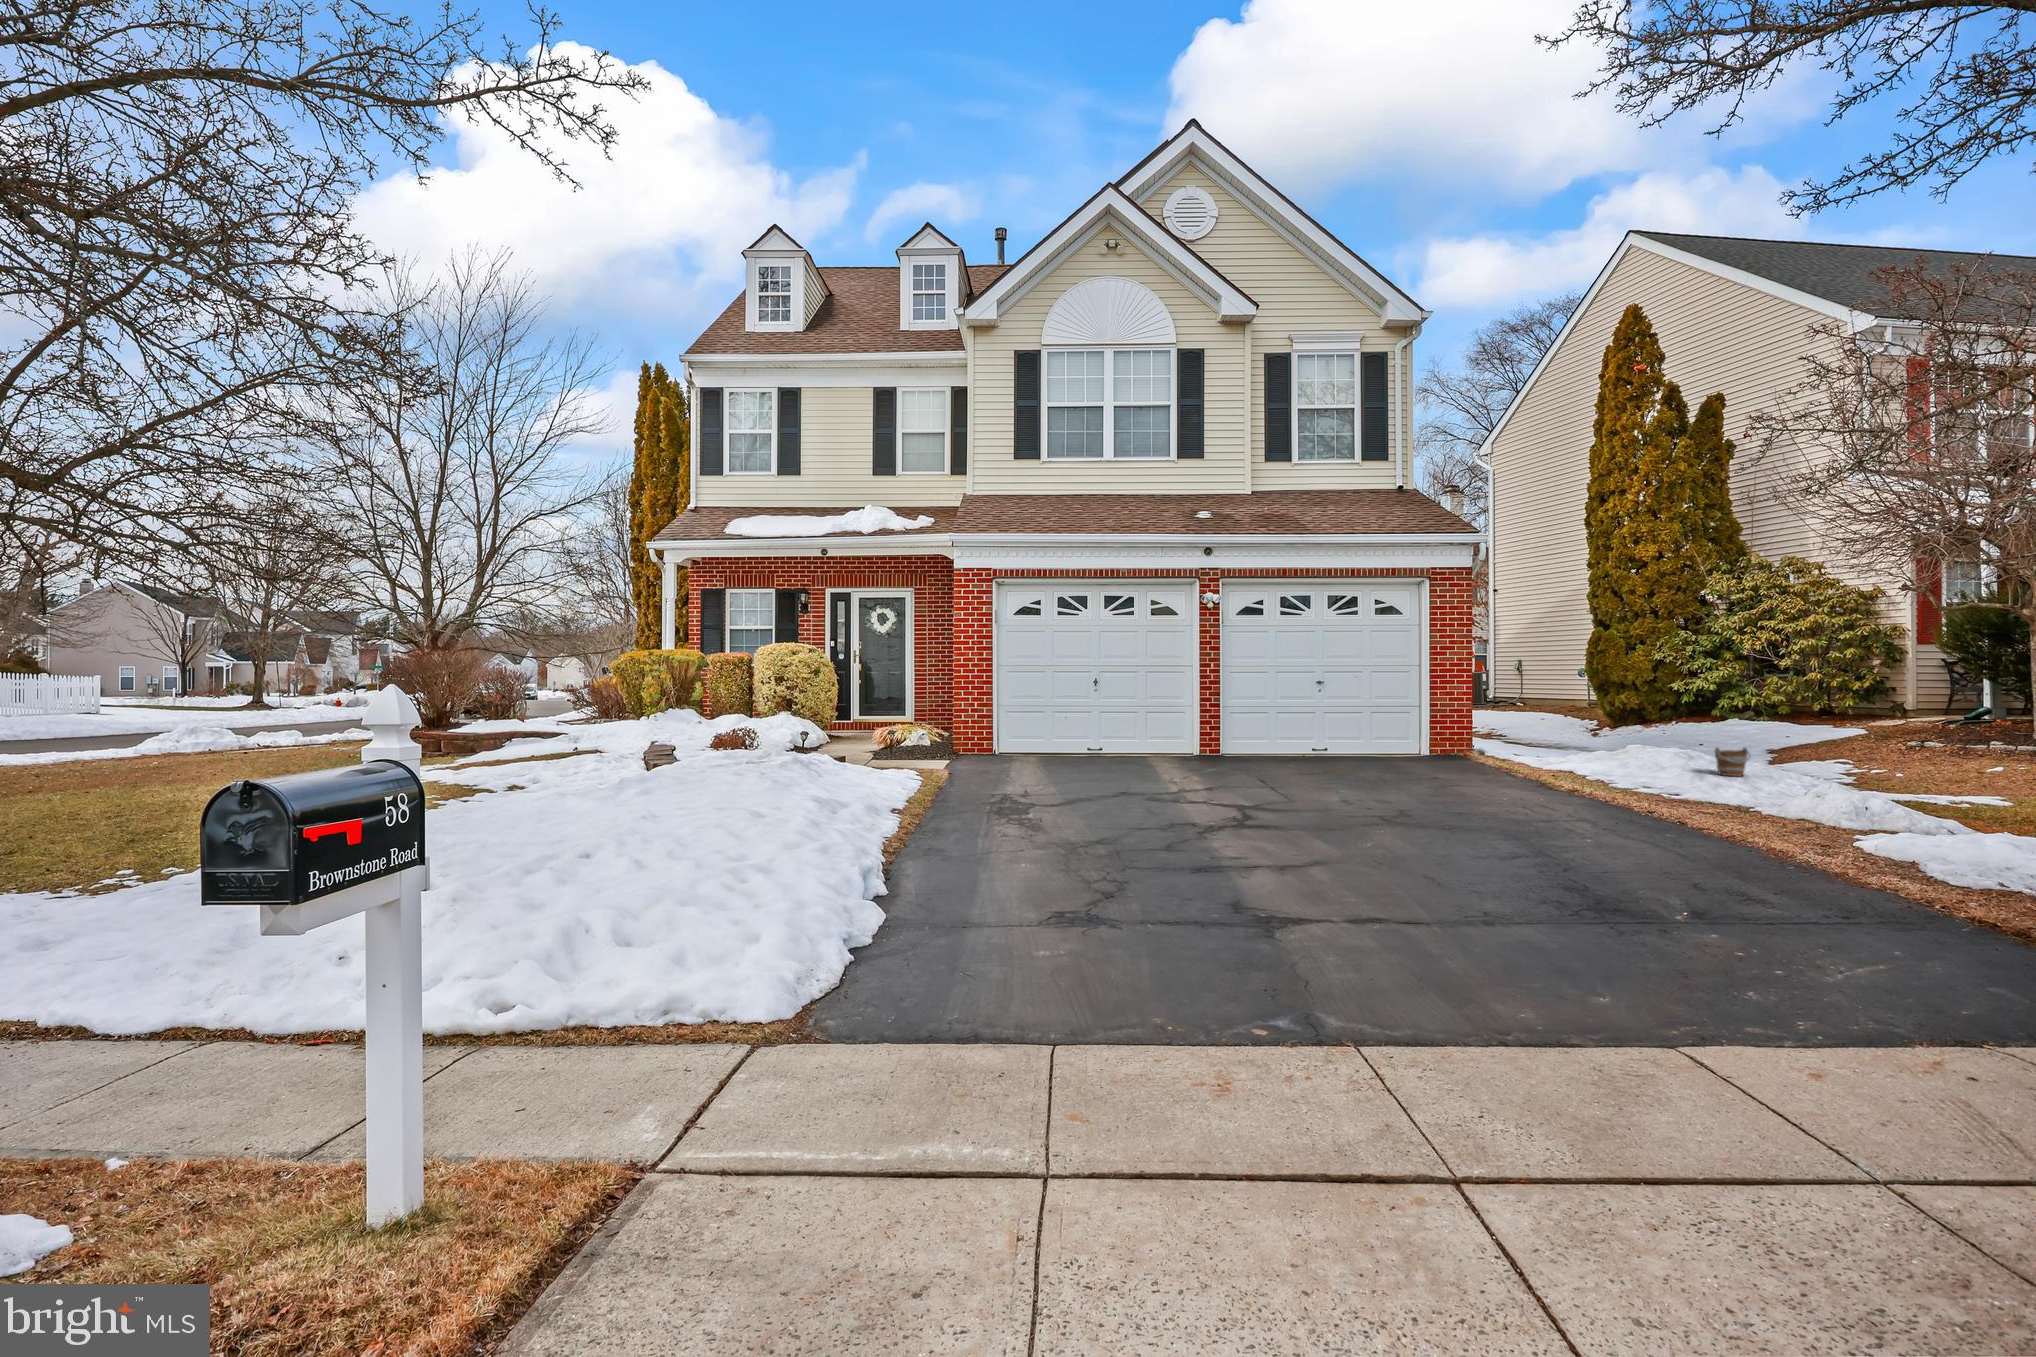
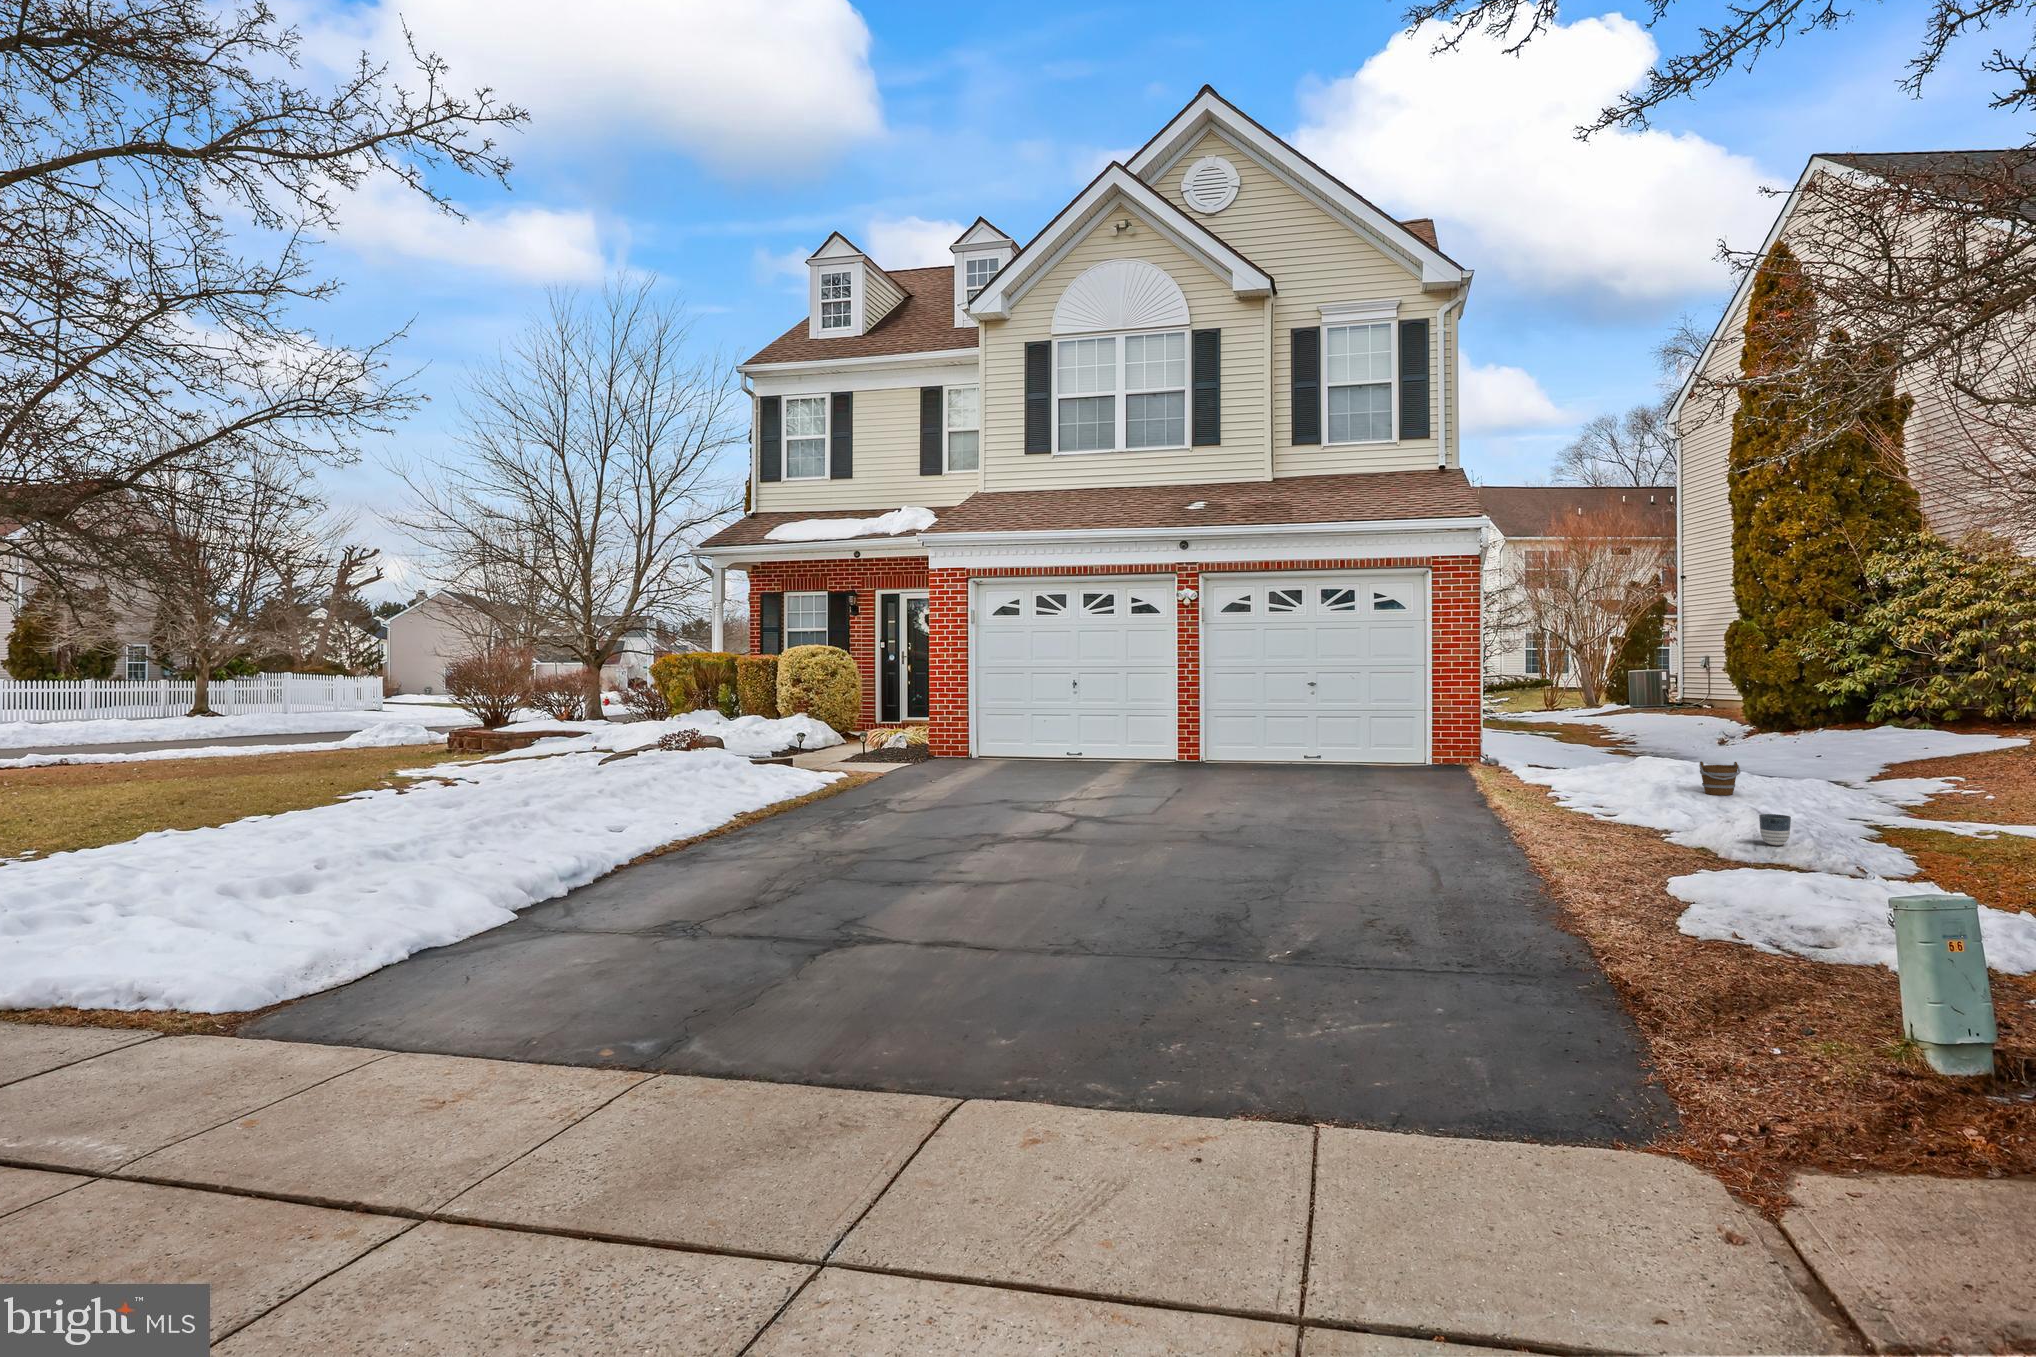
planter: none [1853,790,1882,816] -> present [1759,814,1791,845]

